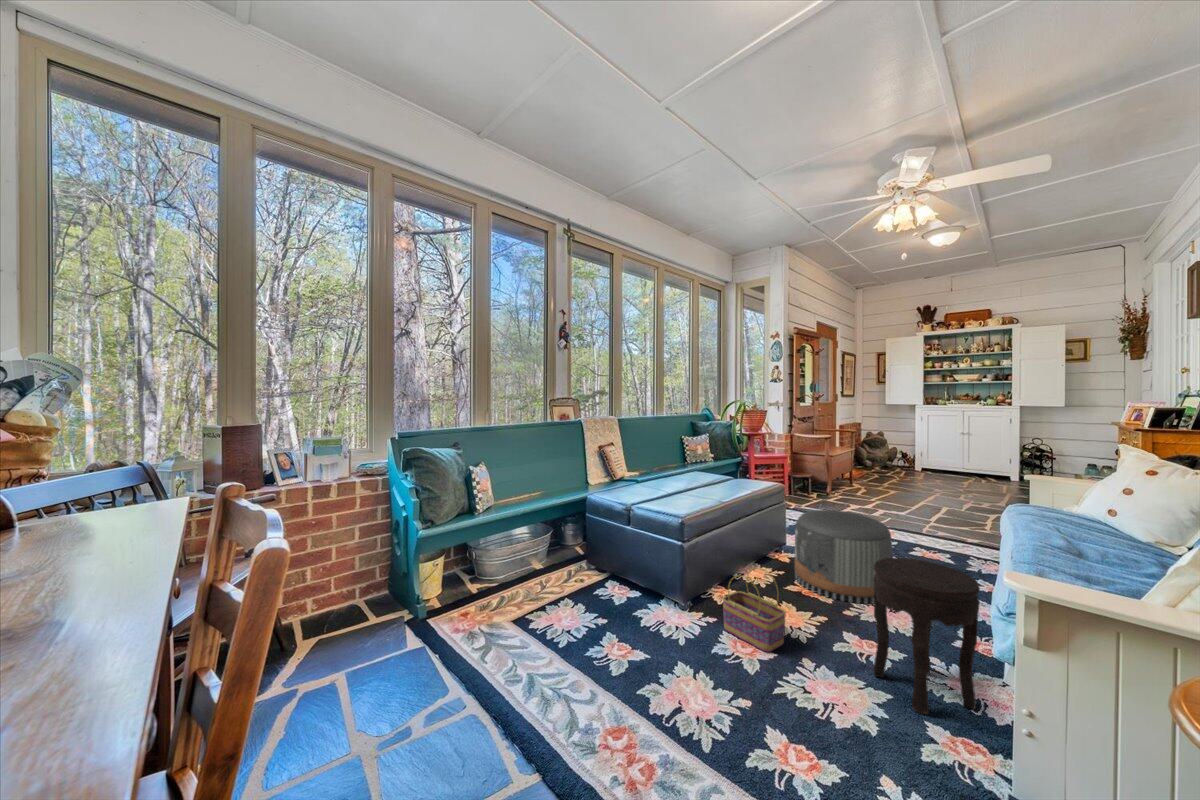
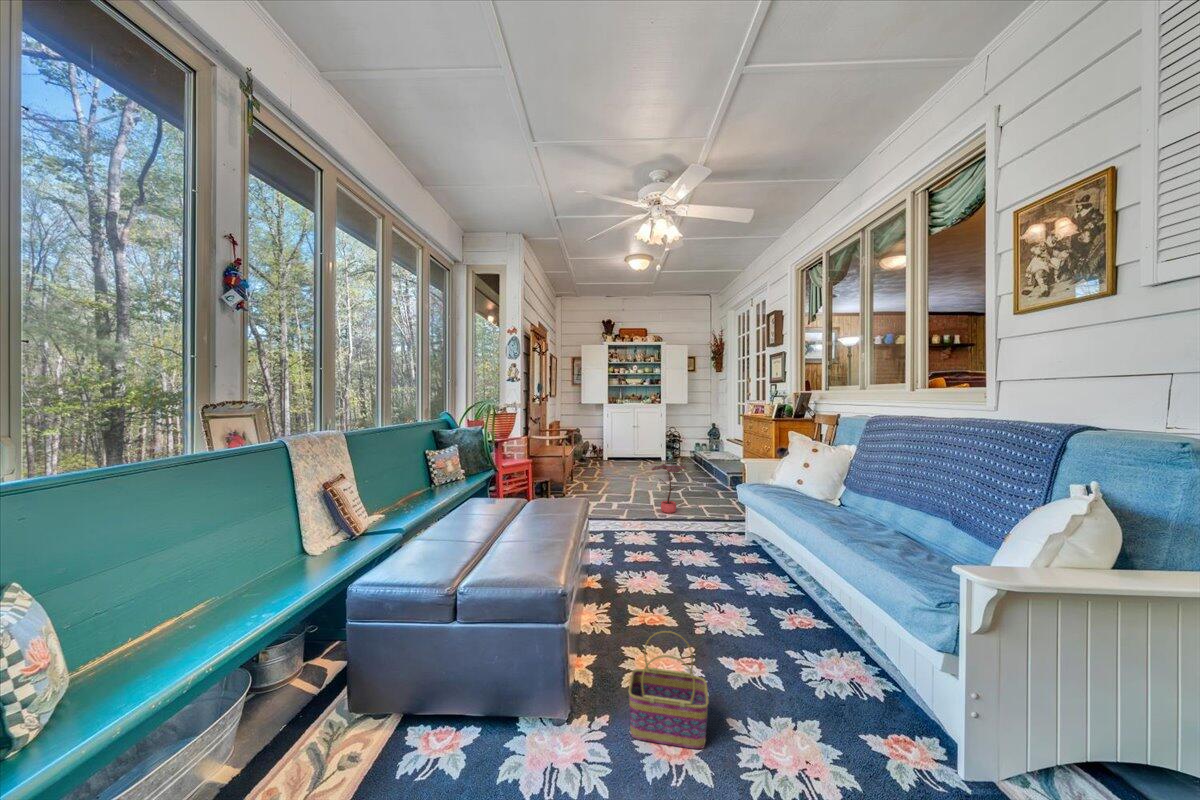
potted plant: none [914,472,967,528] -> present [652,464,686,513]
pouf: present [795,510,892,604] -> none [622,521,715,626]
side table: present [873,558,980,714] -> none [791,571,894,747]

